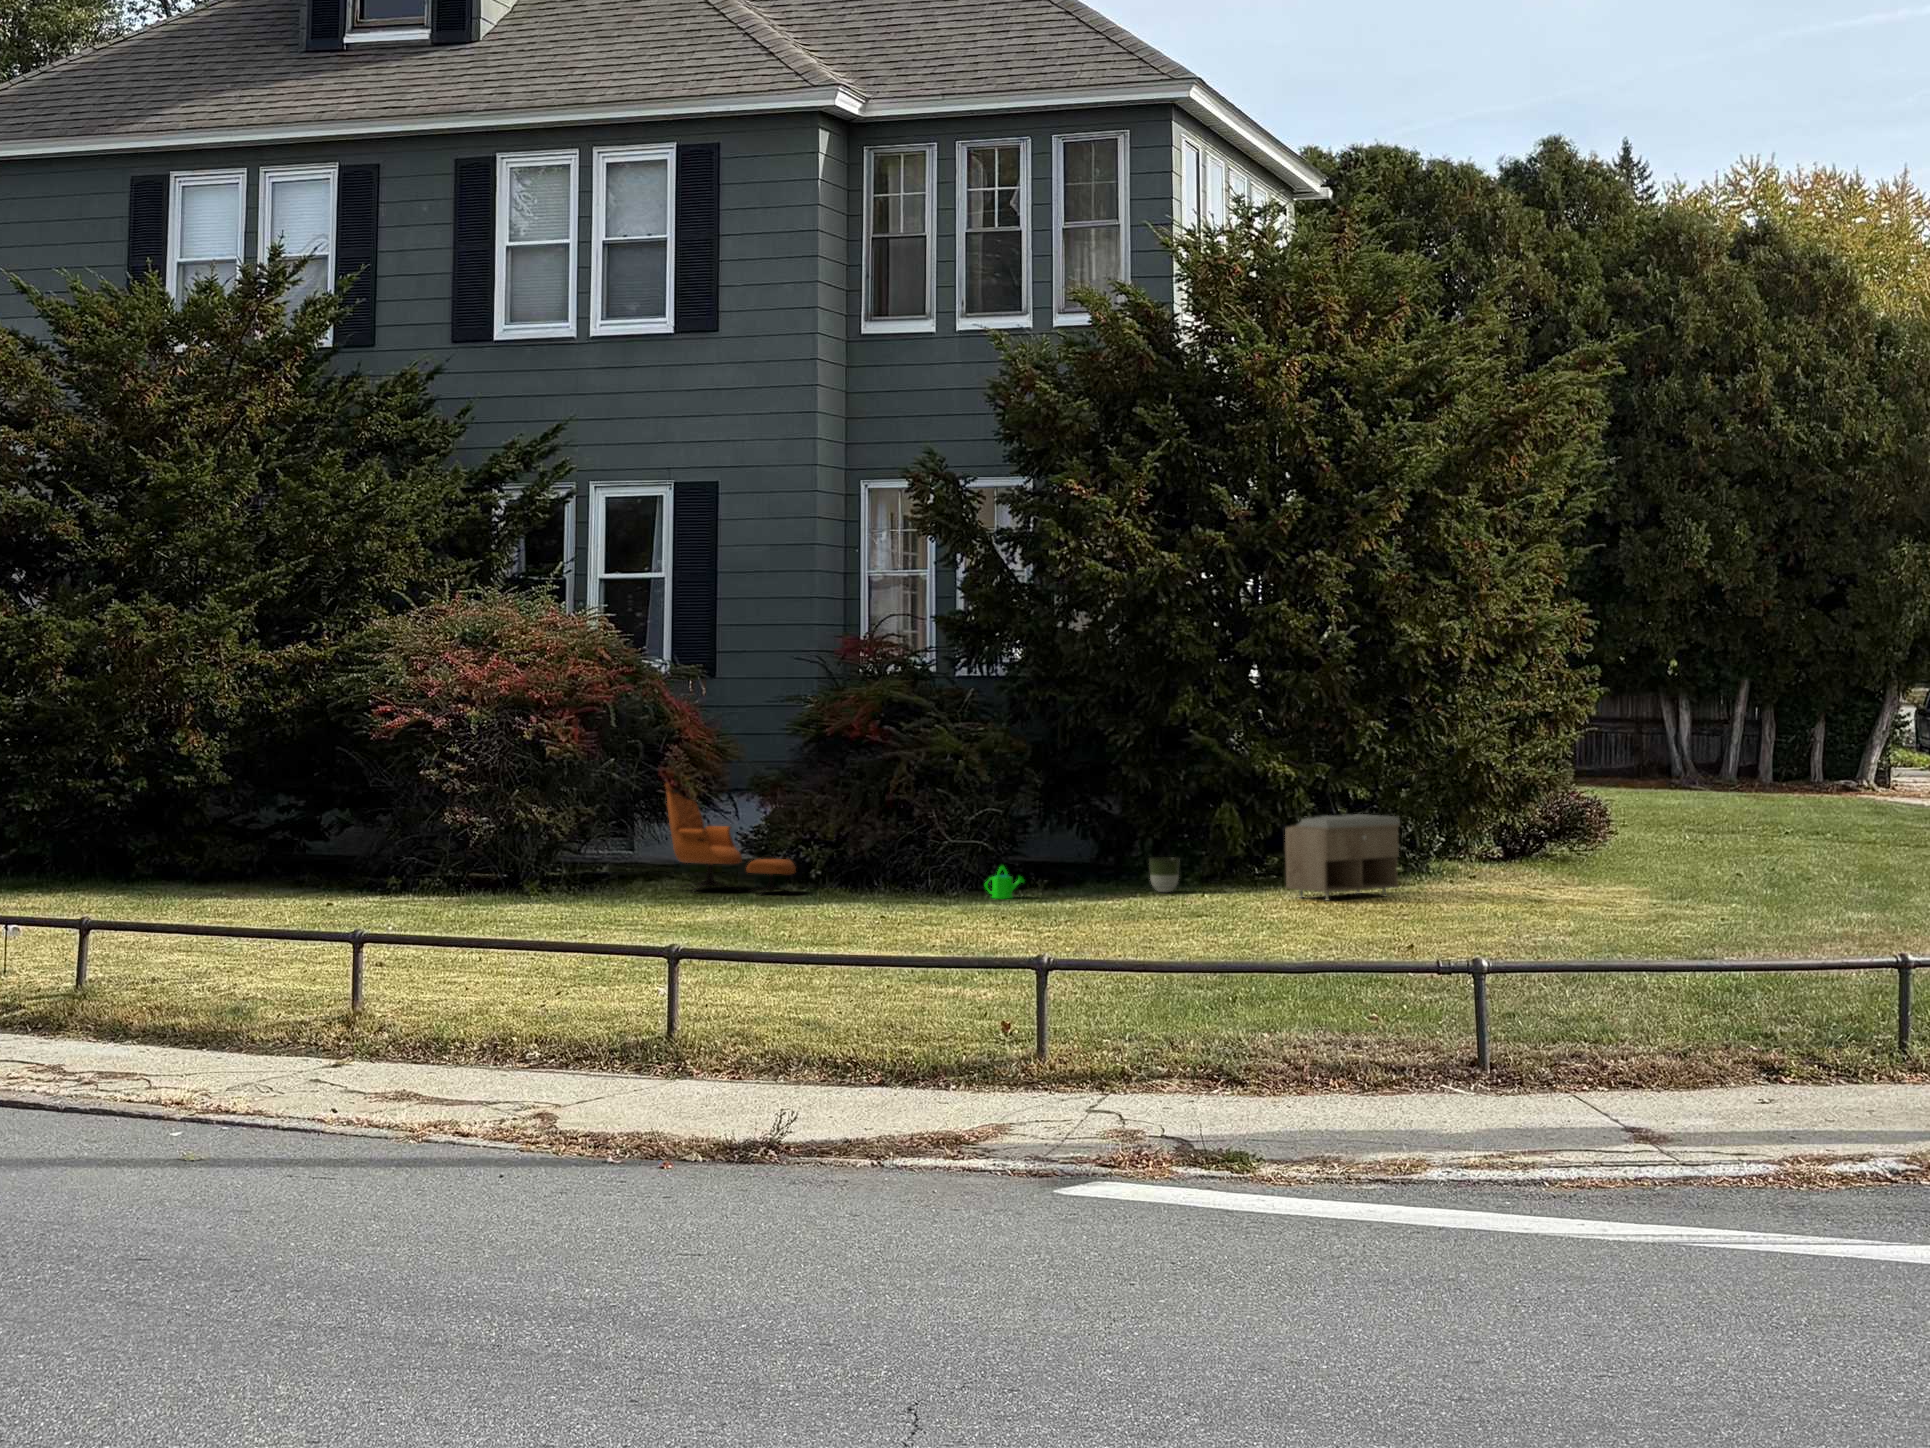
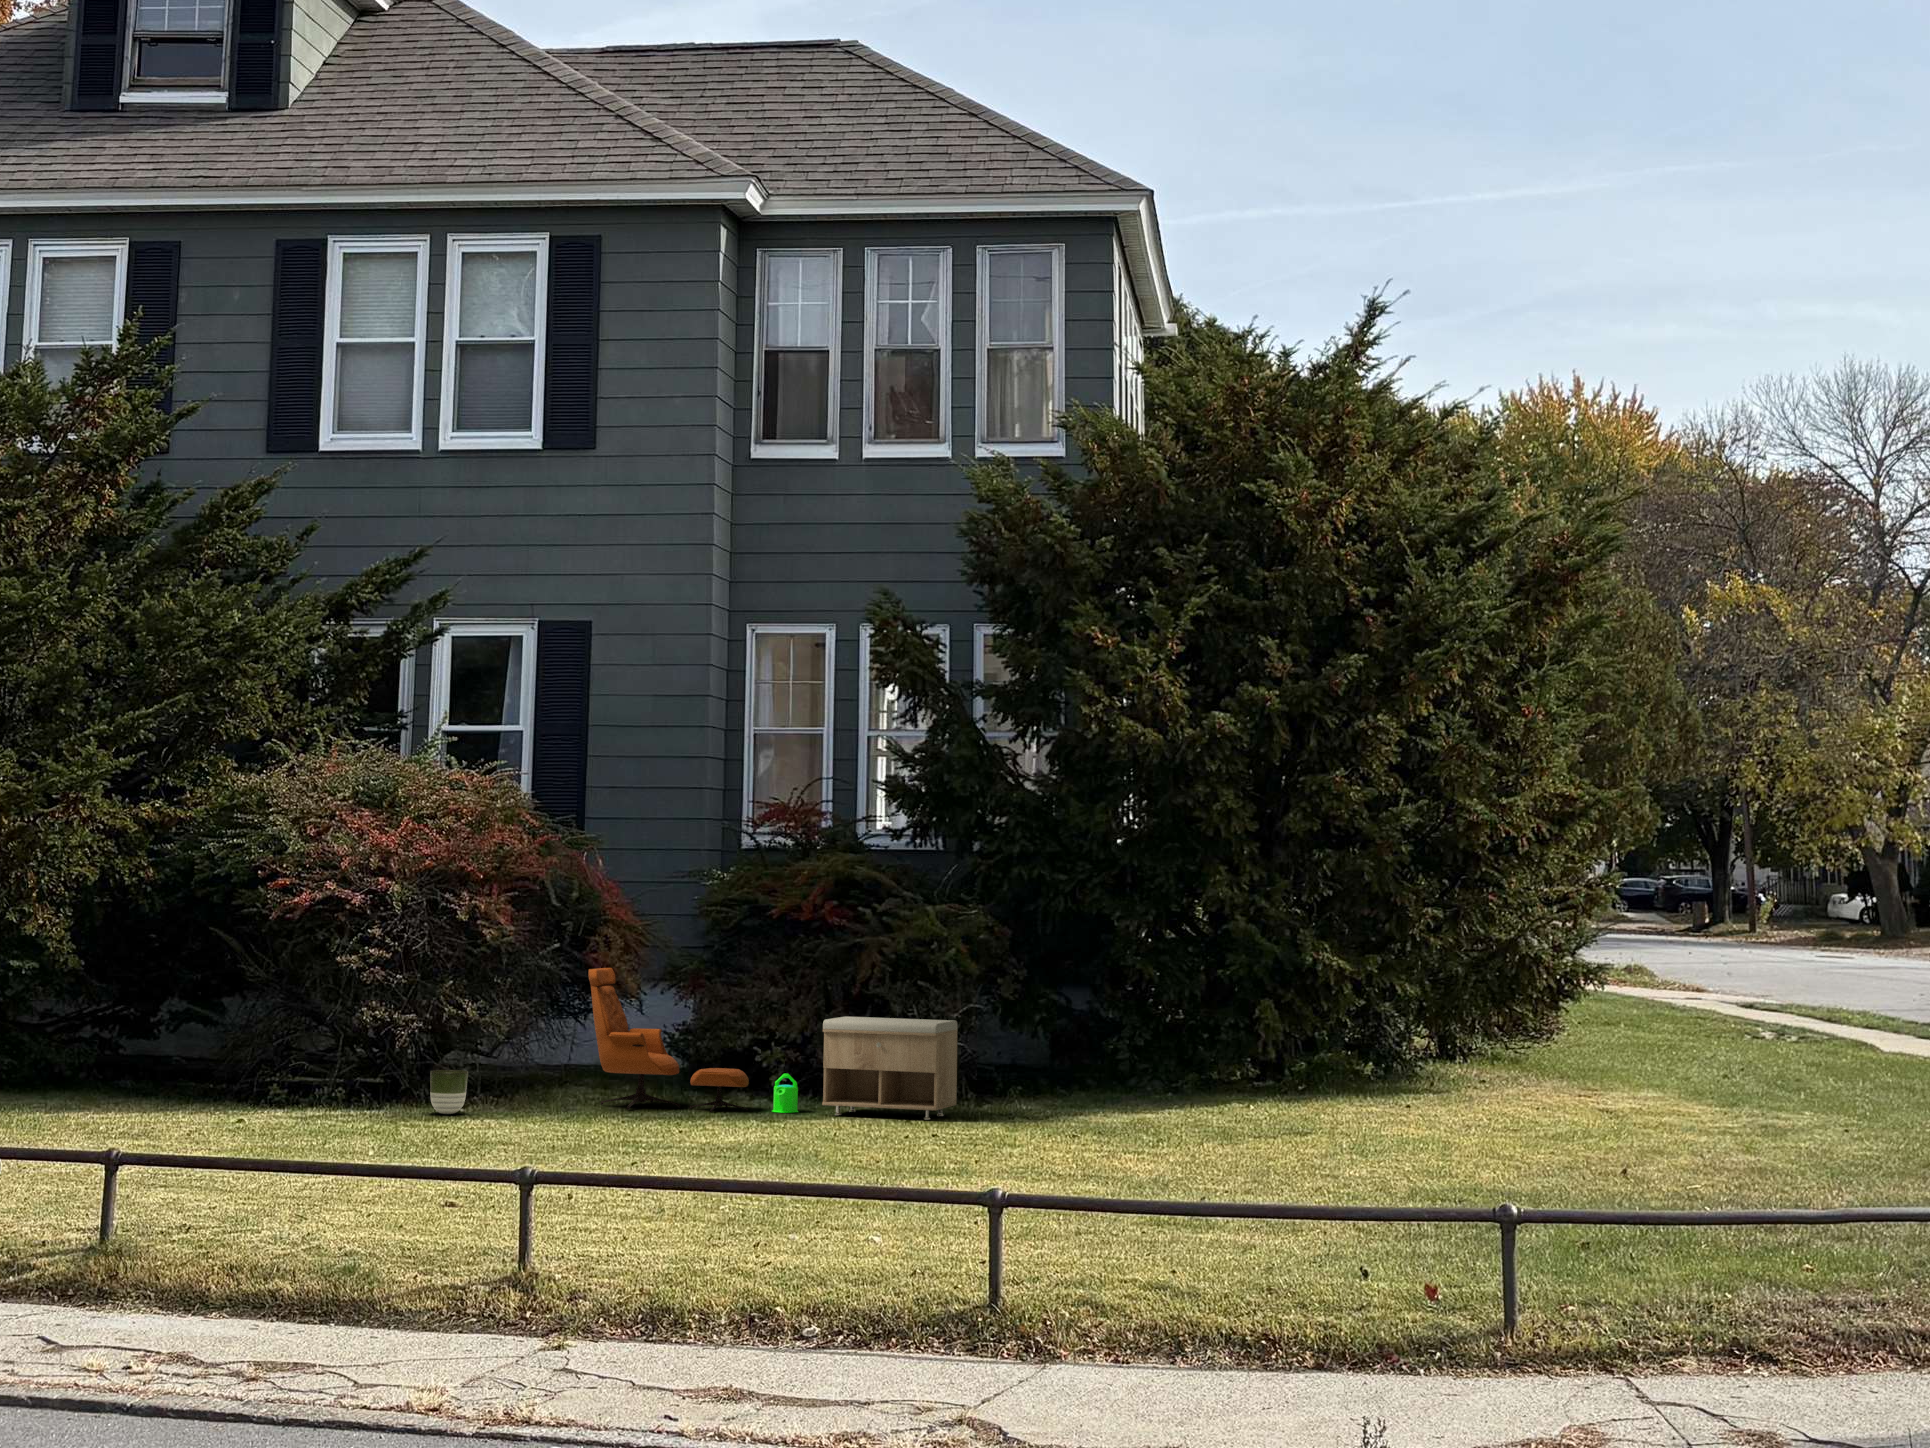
storage bench: present [1285,814,1400,900] -> present [822,1017,958,1120]
planter: present [1149,857,1179,892] -> present [430,1070,468,1114]
watering can: present [985,866,1024,899] -> present [772,1073,799,1113]

